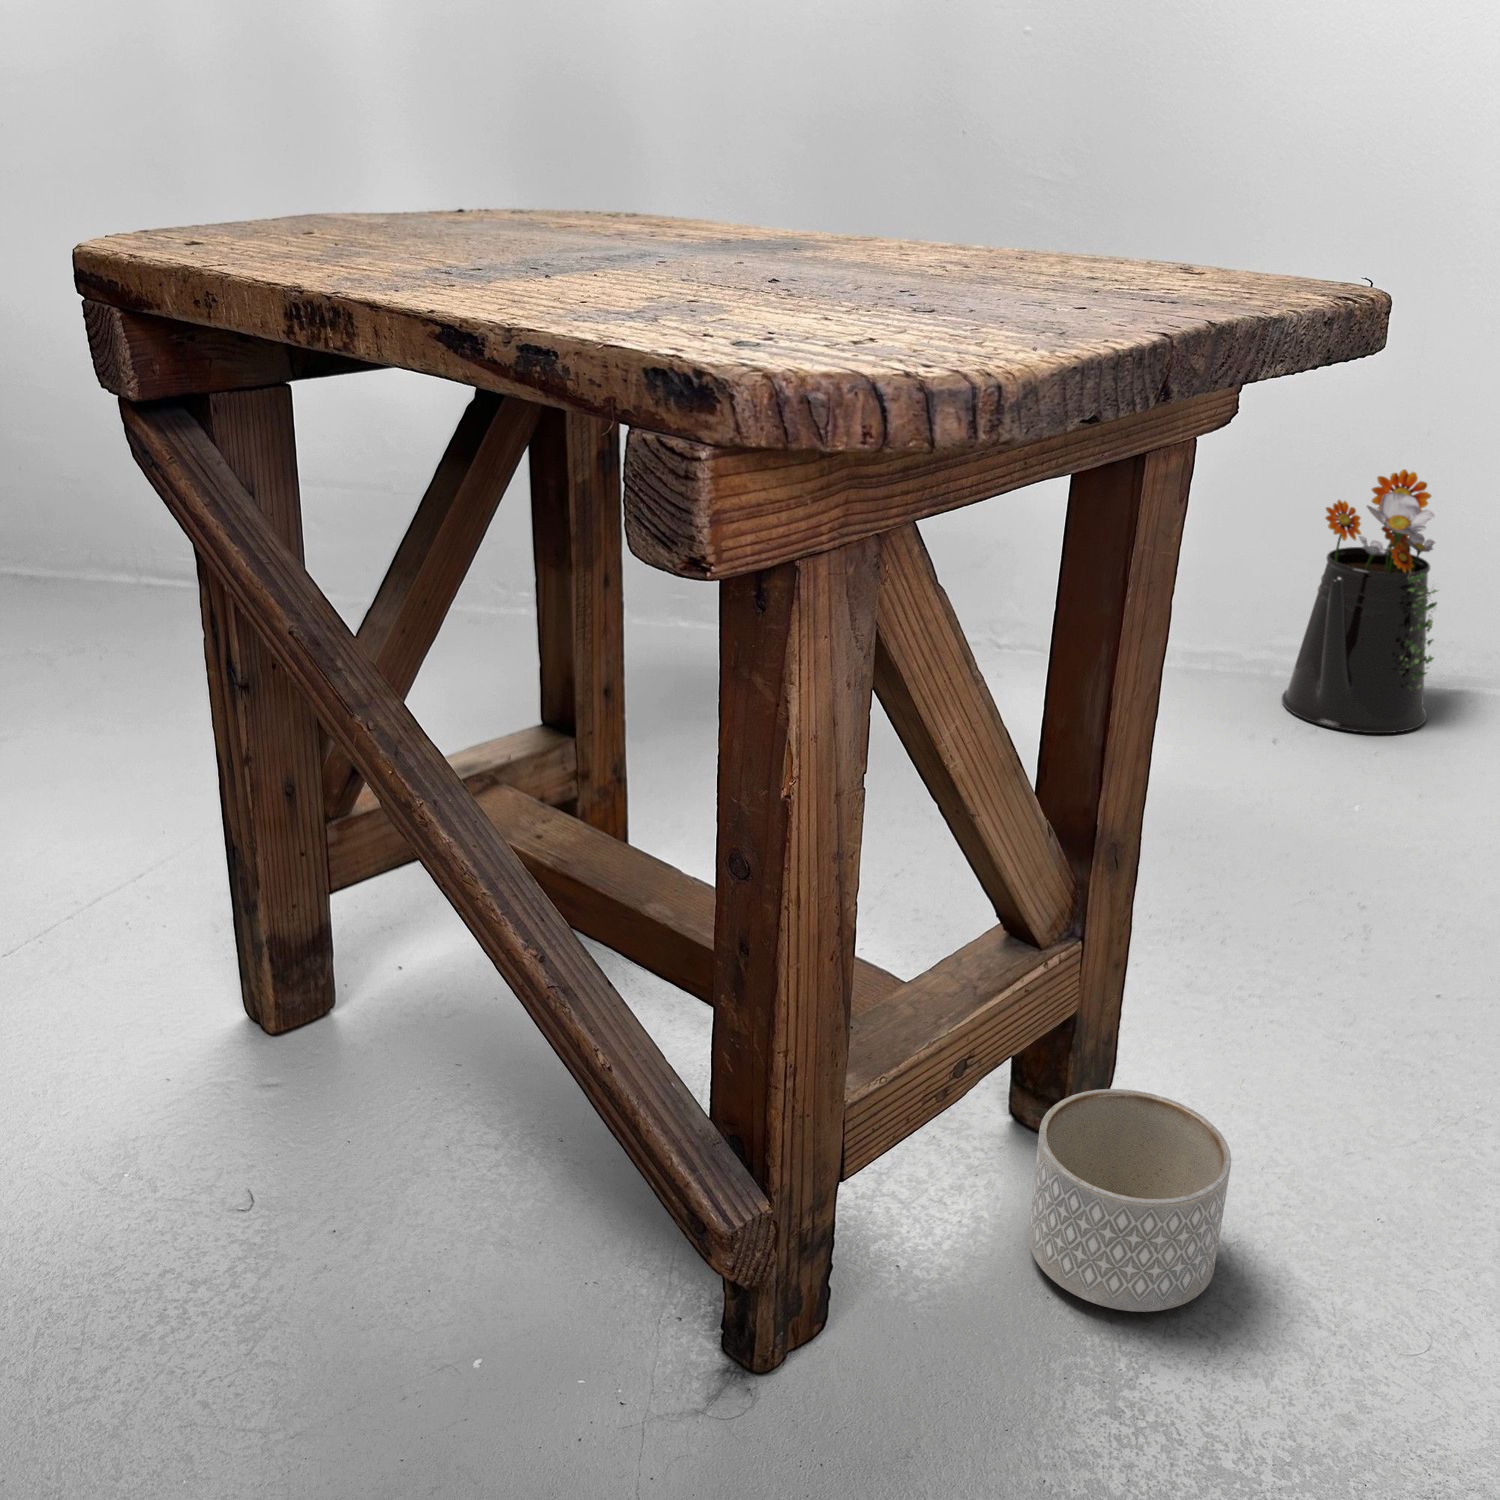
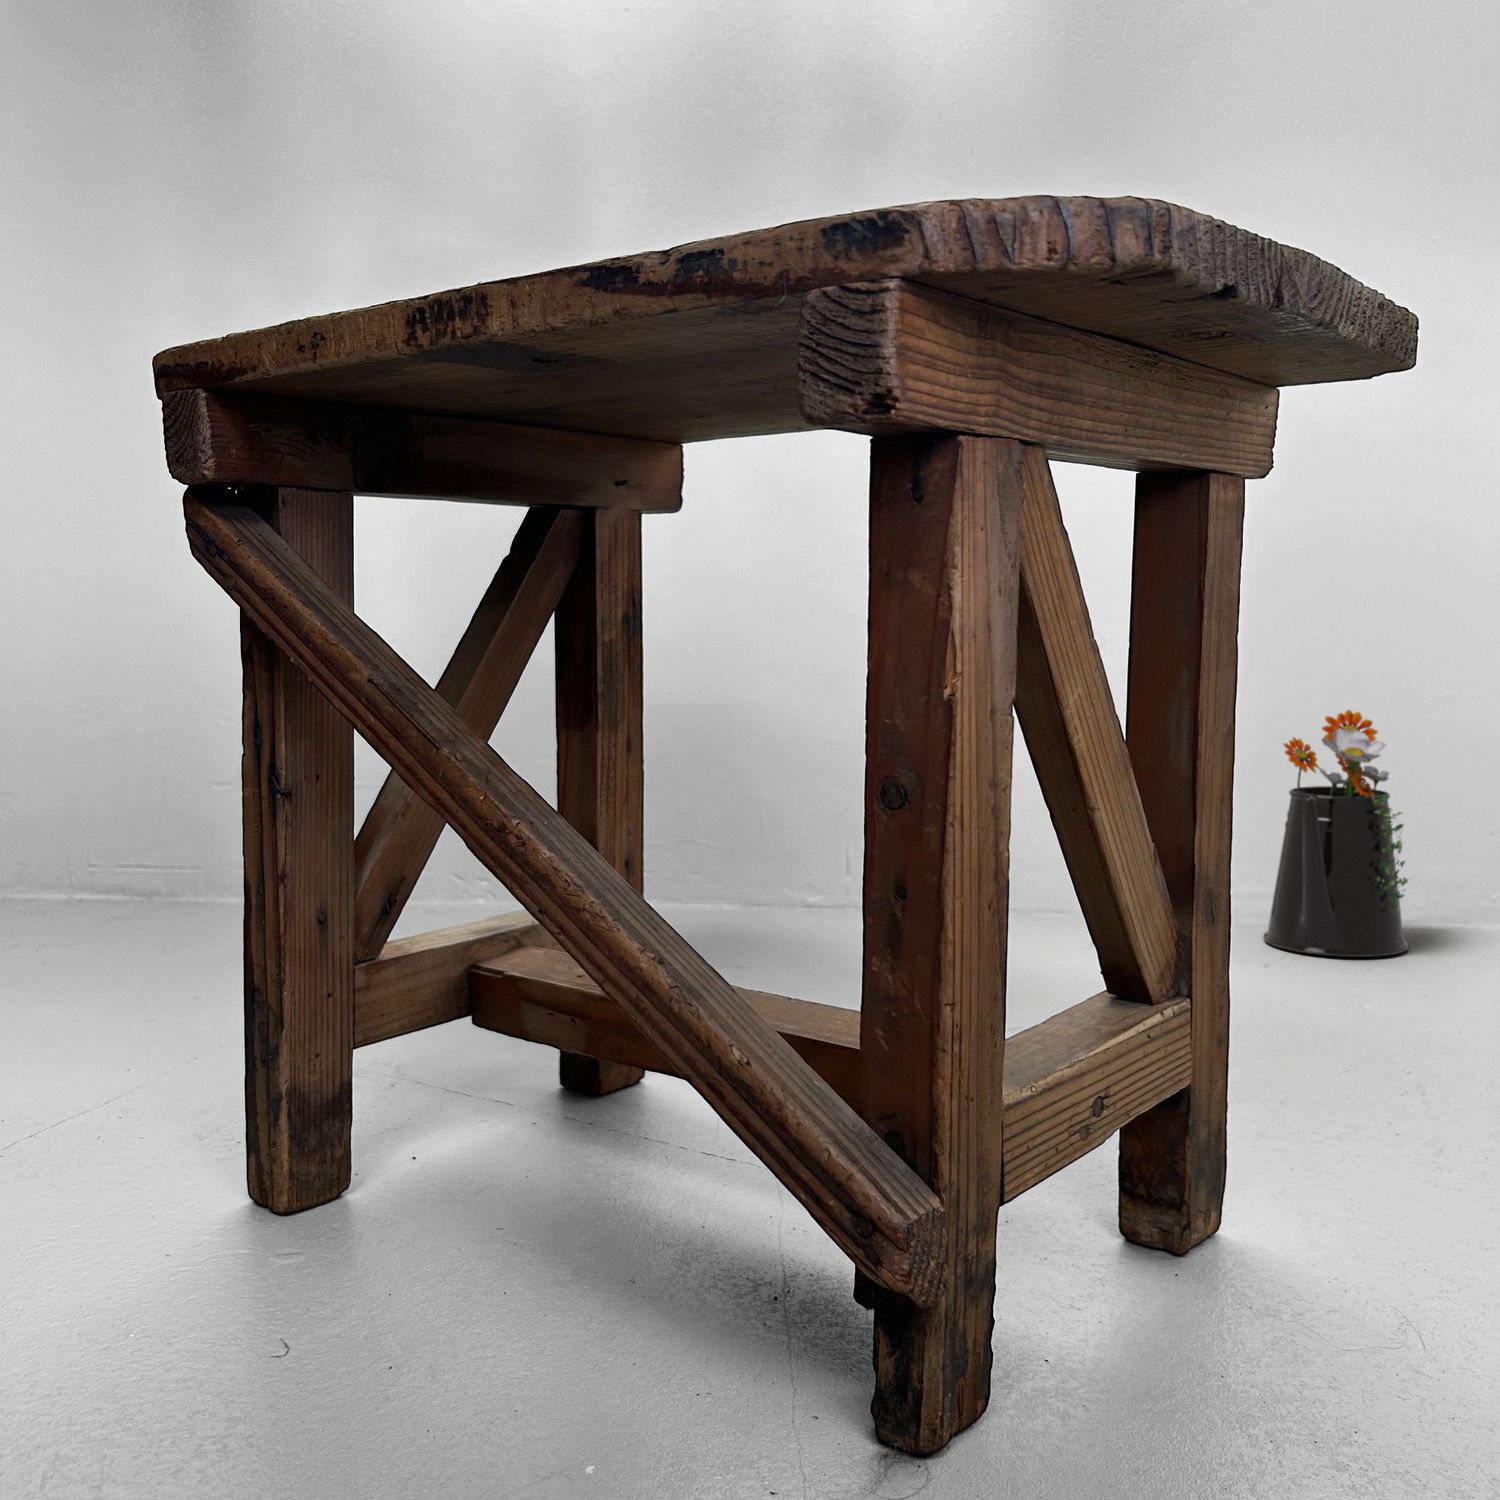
planter: present [1029,1089,1231,1312] -> none [1181,1146,1399,1369]

